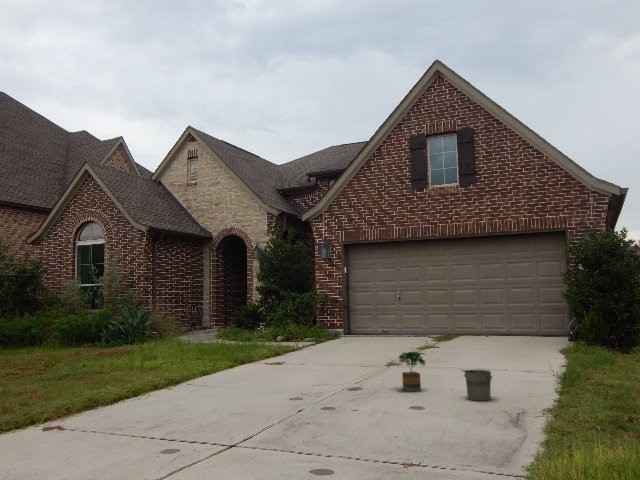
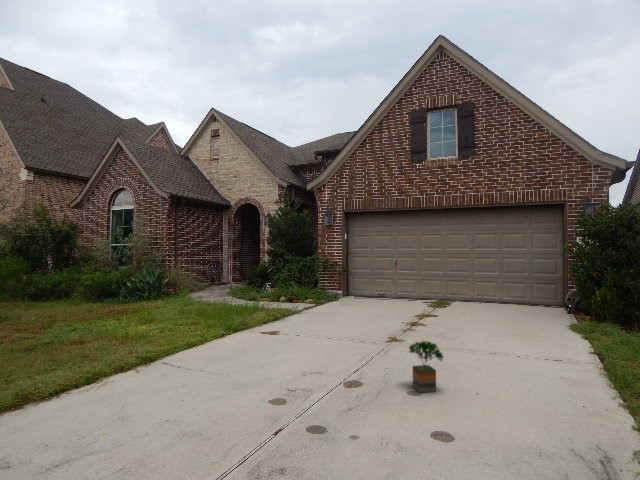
bucket: present [462,370,492,401] -> none [496,373,541,420]

